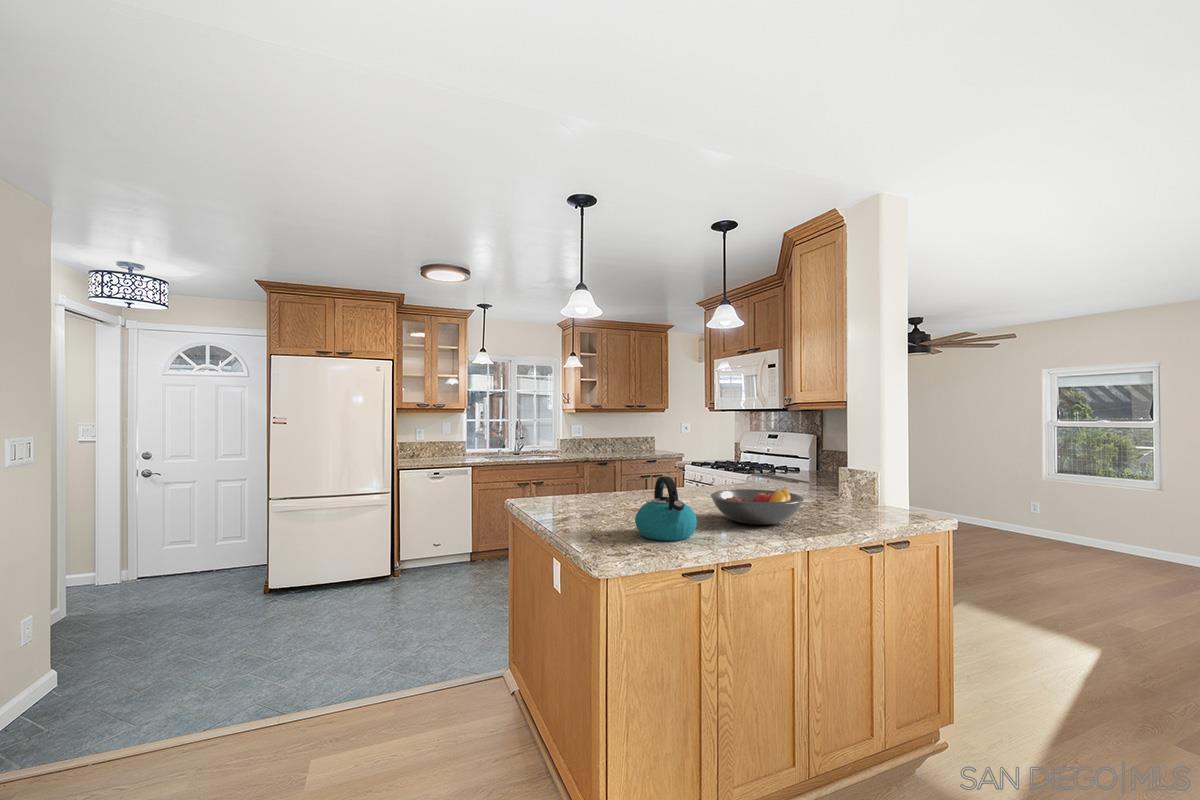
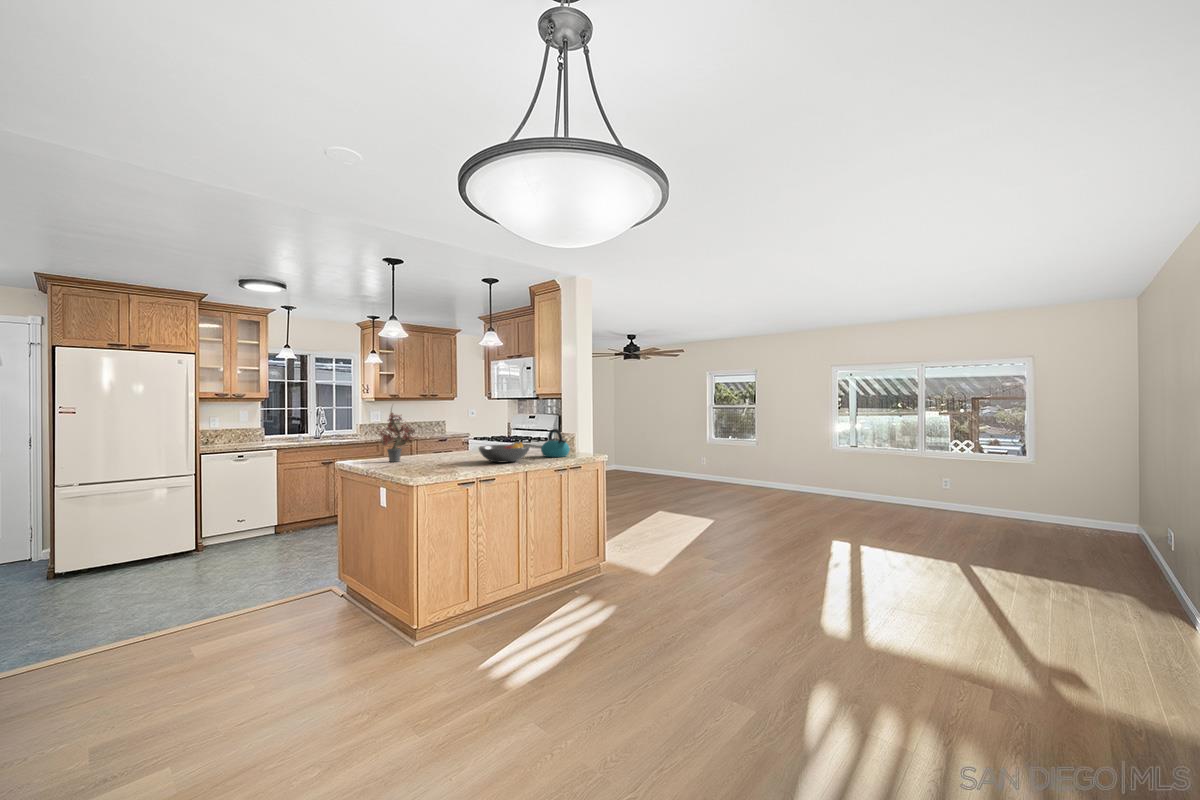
potted plant: none [560,418,616,507] -> present [380,410,415,462]
kettle: present [635,476,697,541] -> present [541,429,570,457]

